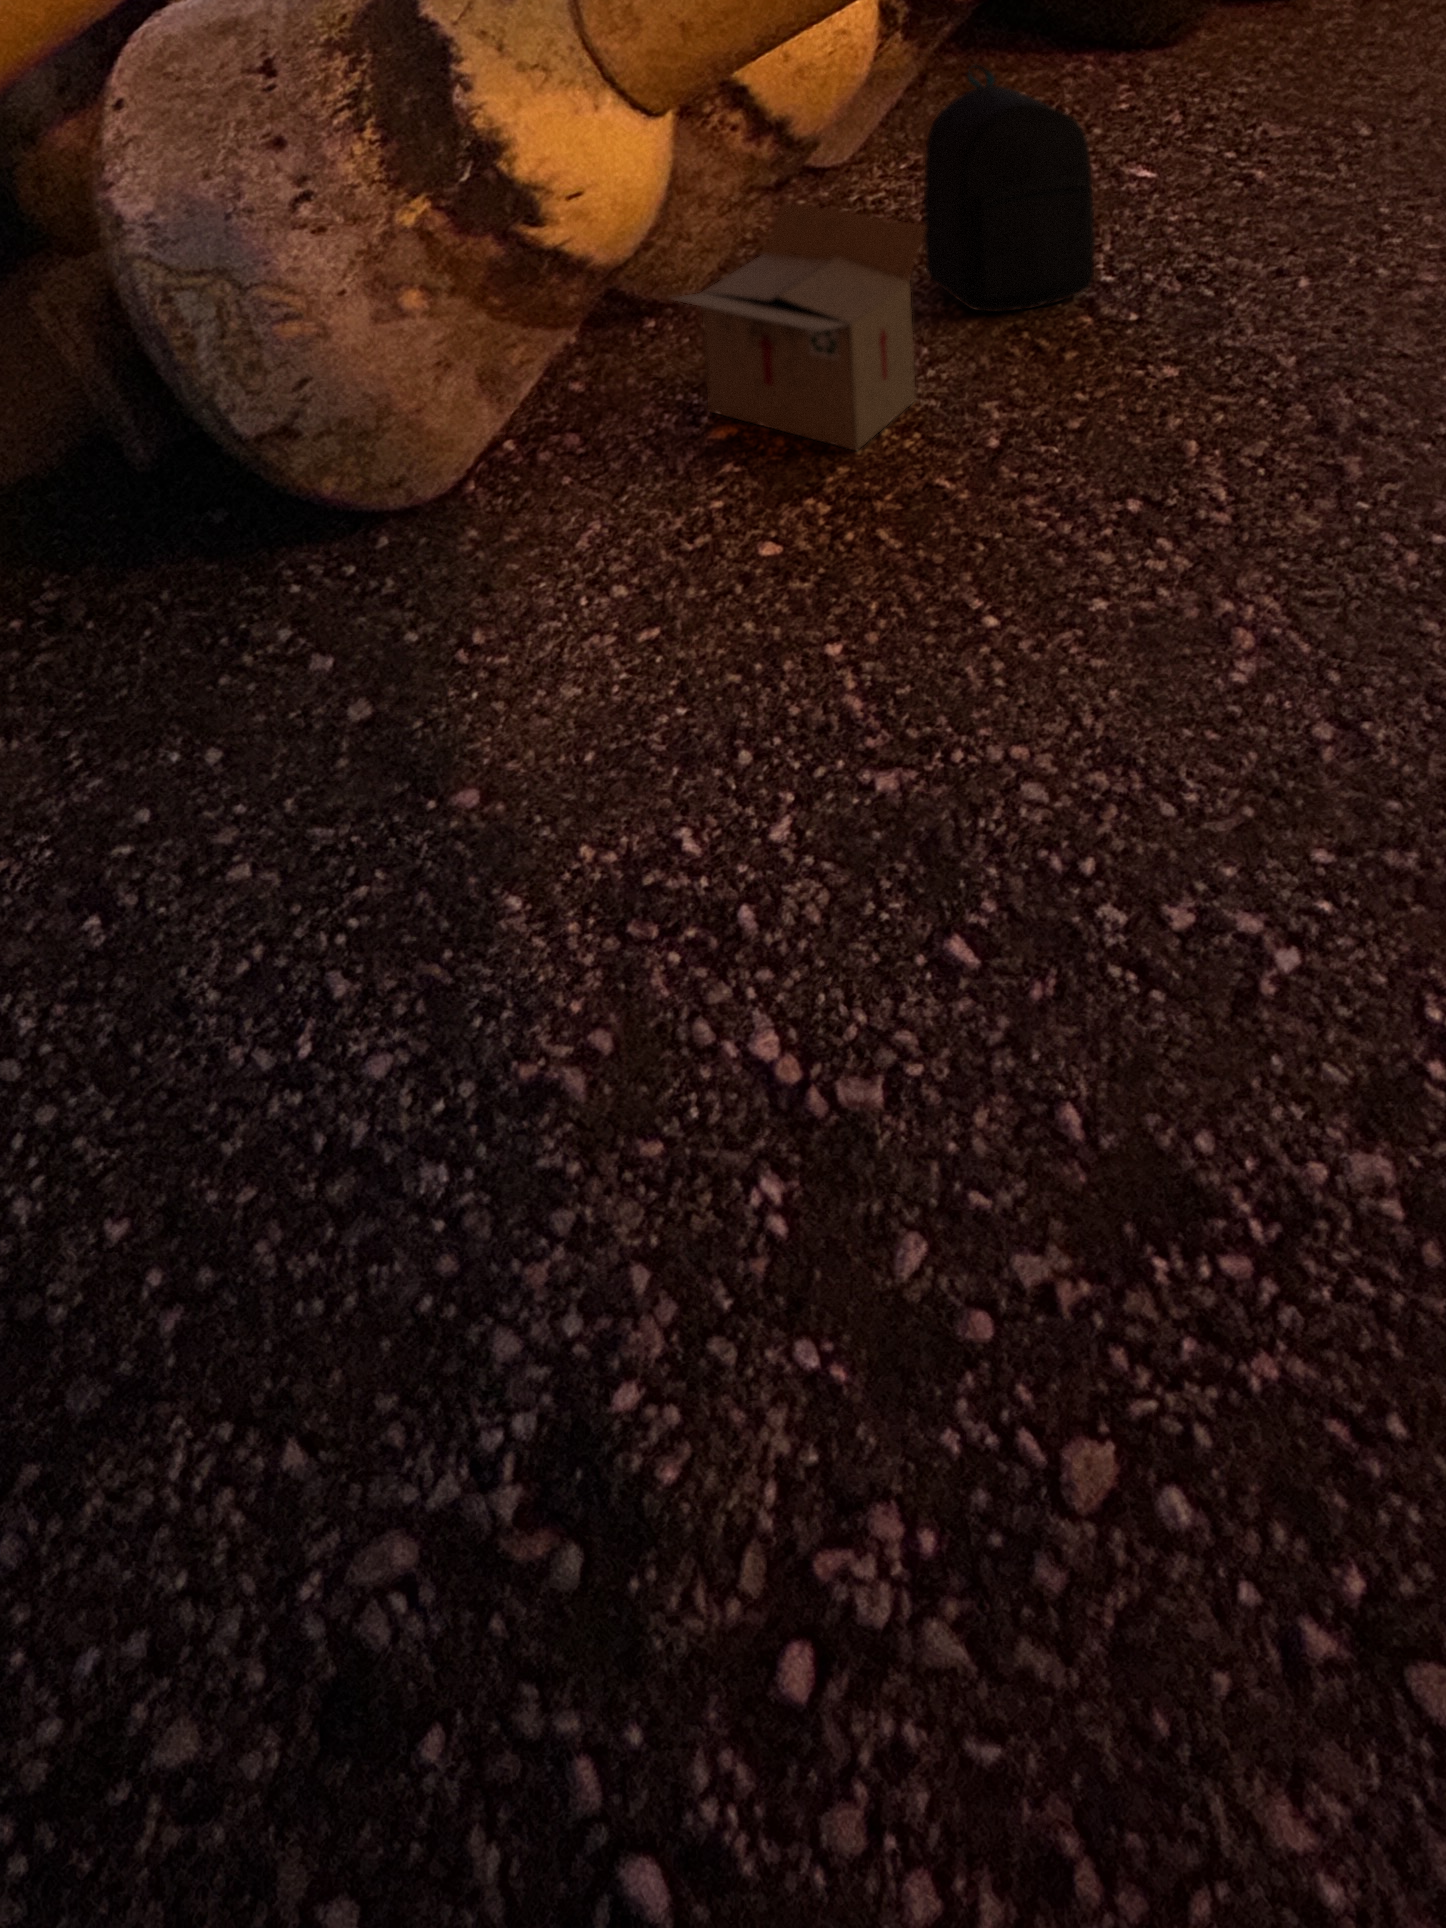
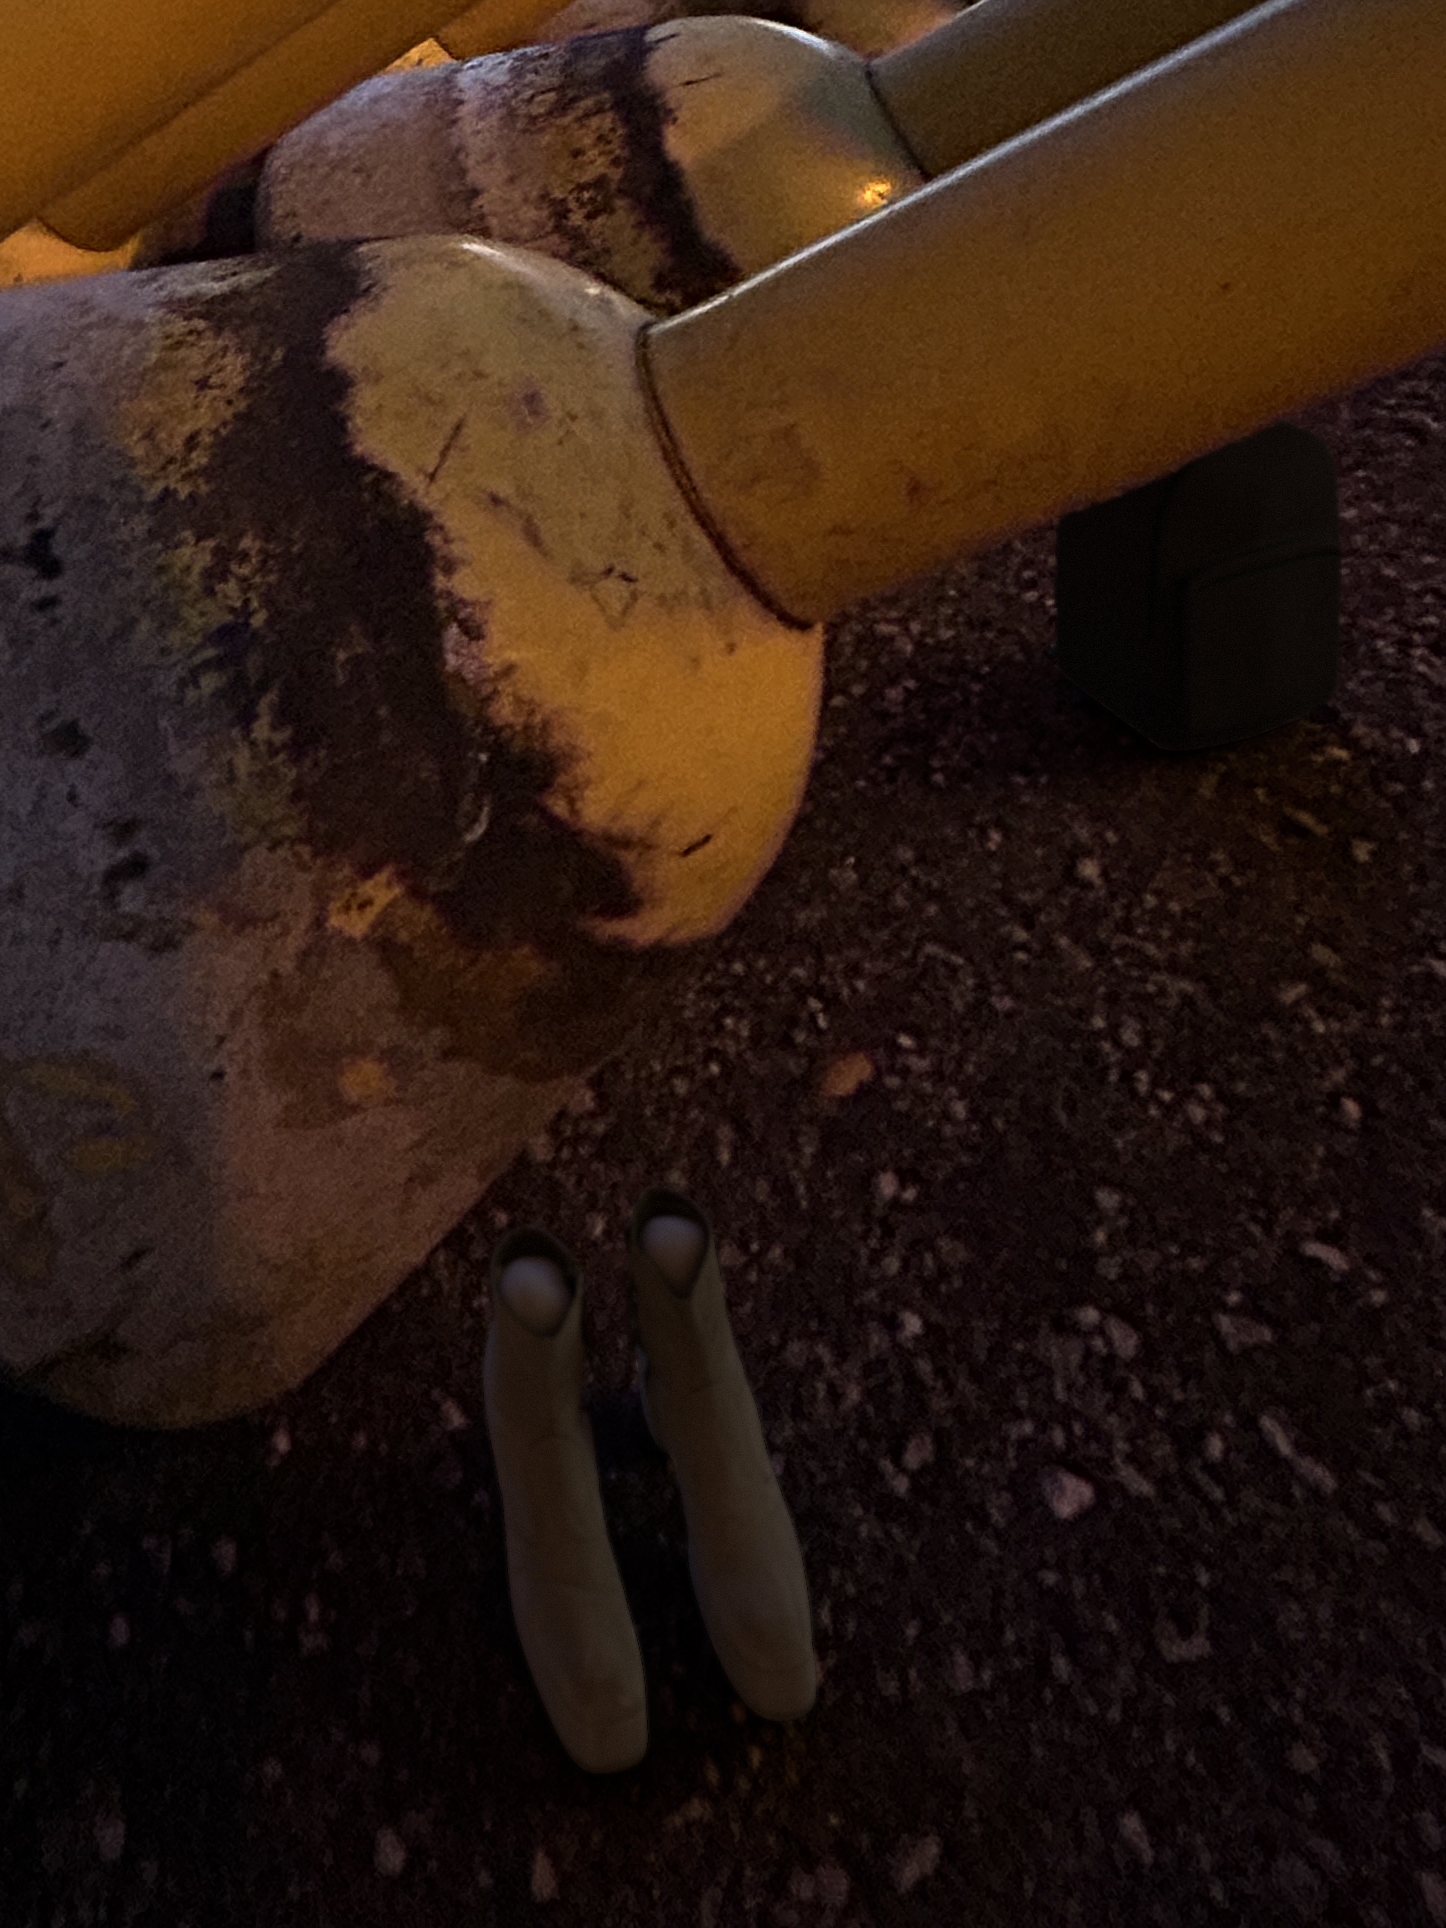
cardboard box: present [673,202,927,450] -> none [756,606,1174,1162]
boots: none [480,399,622,603] -> present [483,1187,816,1774]

